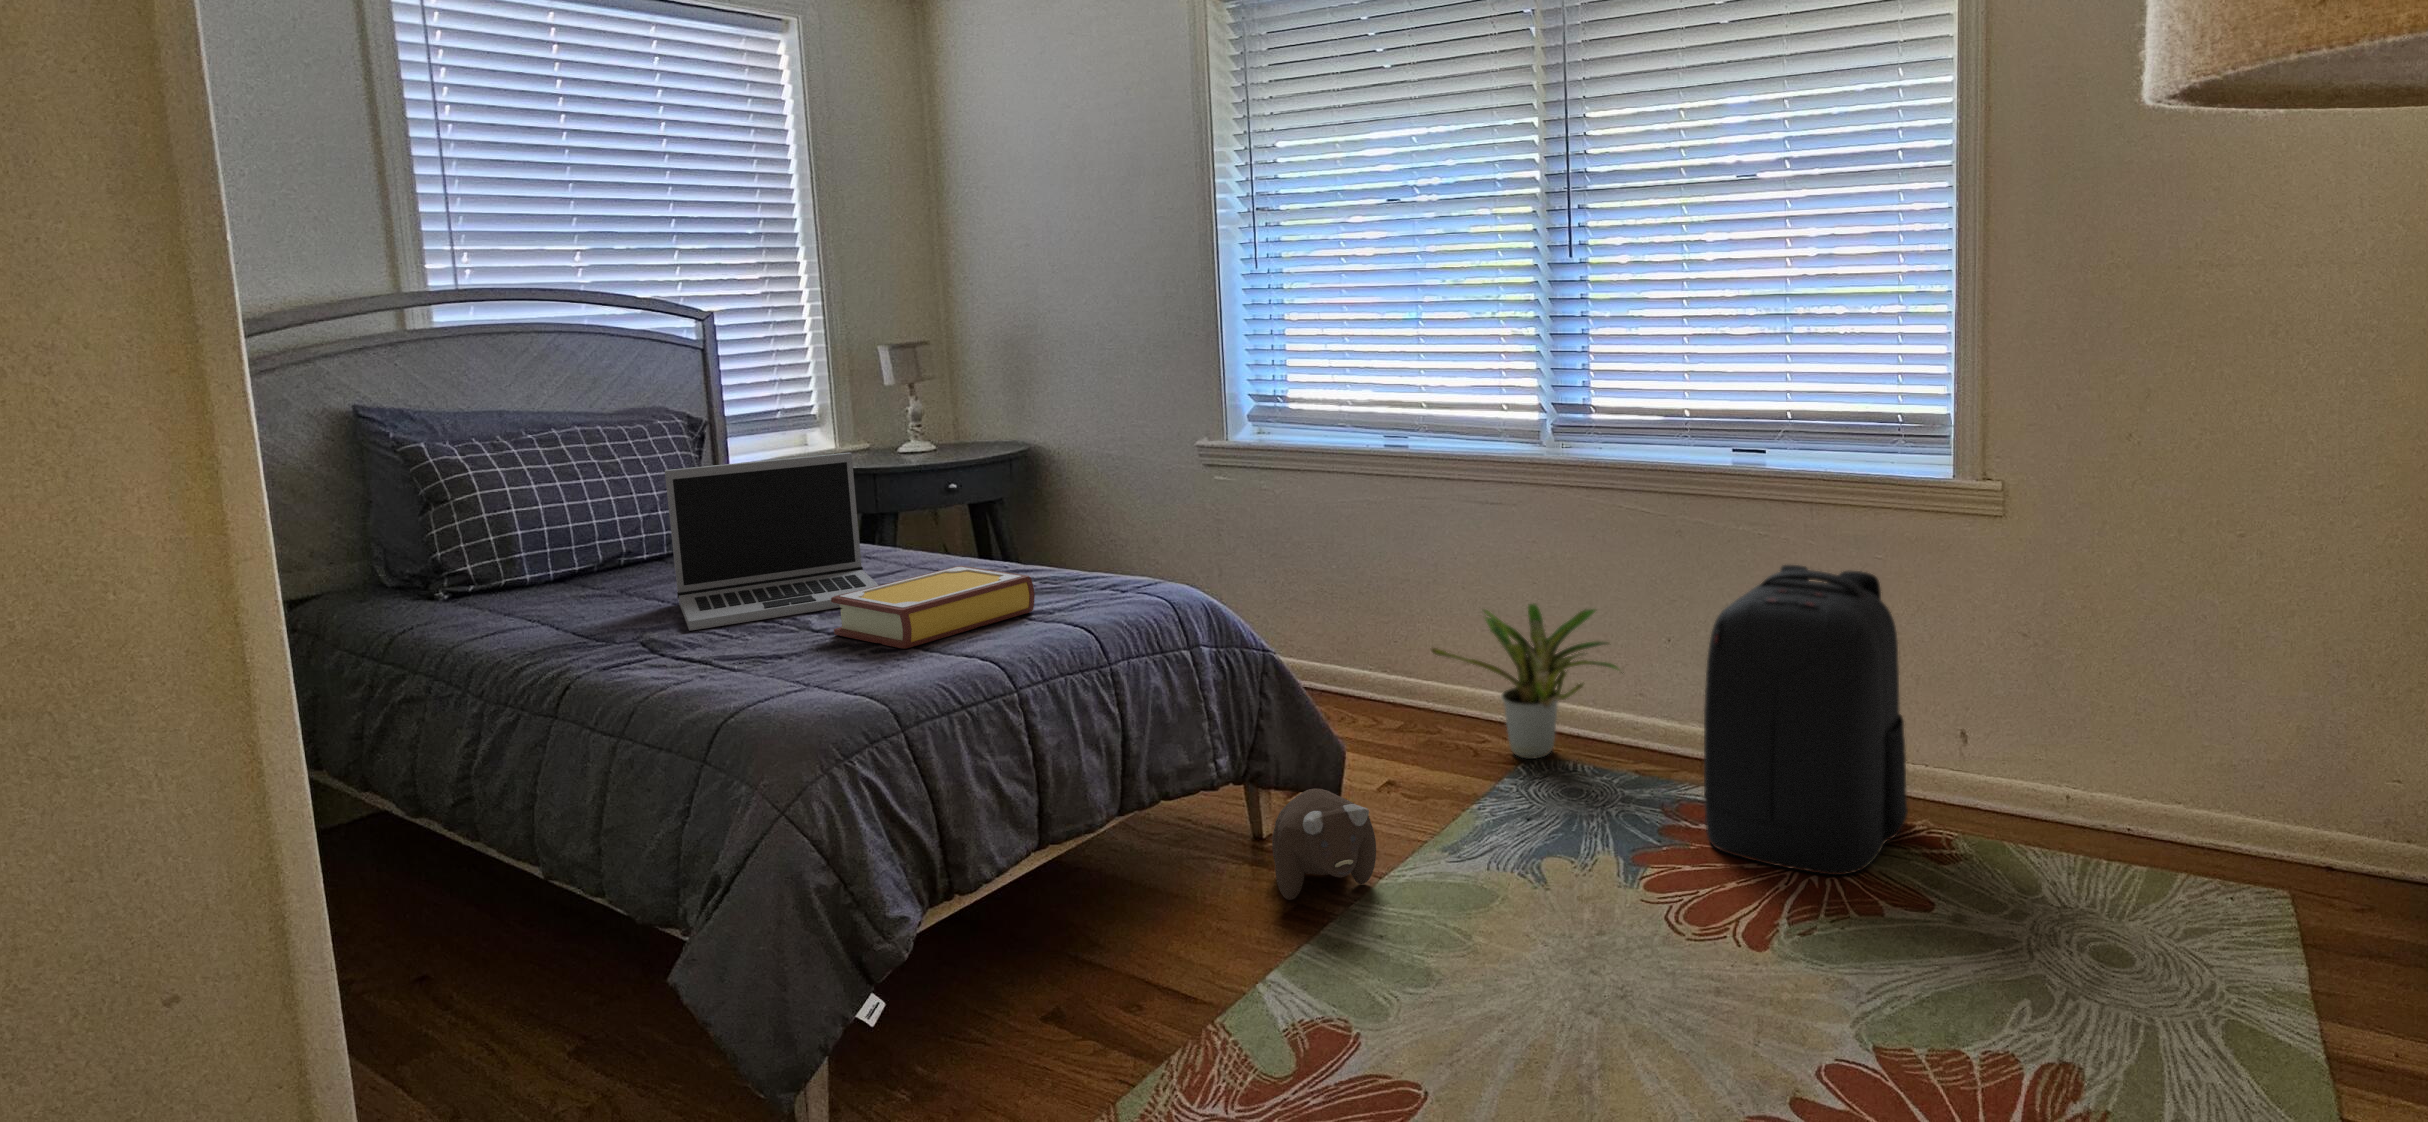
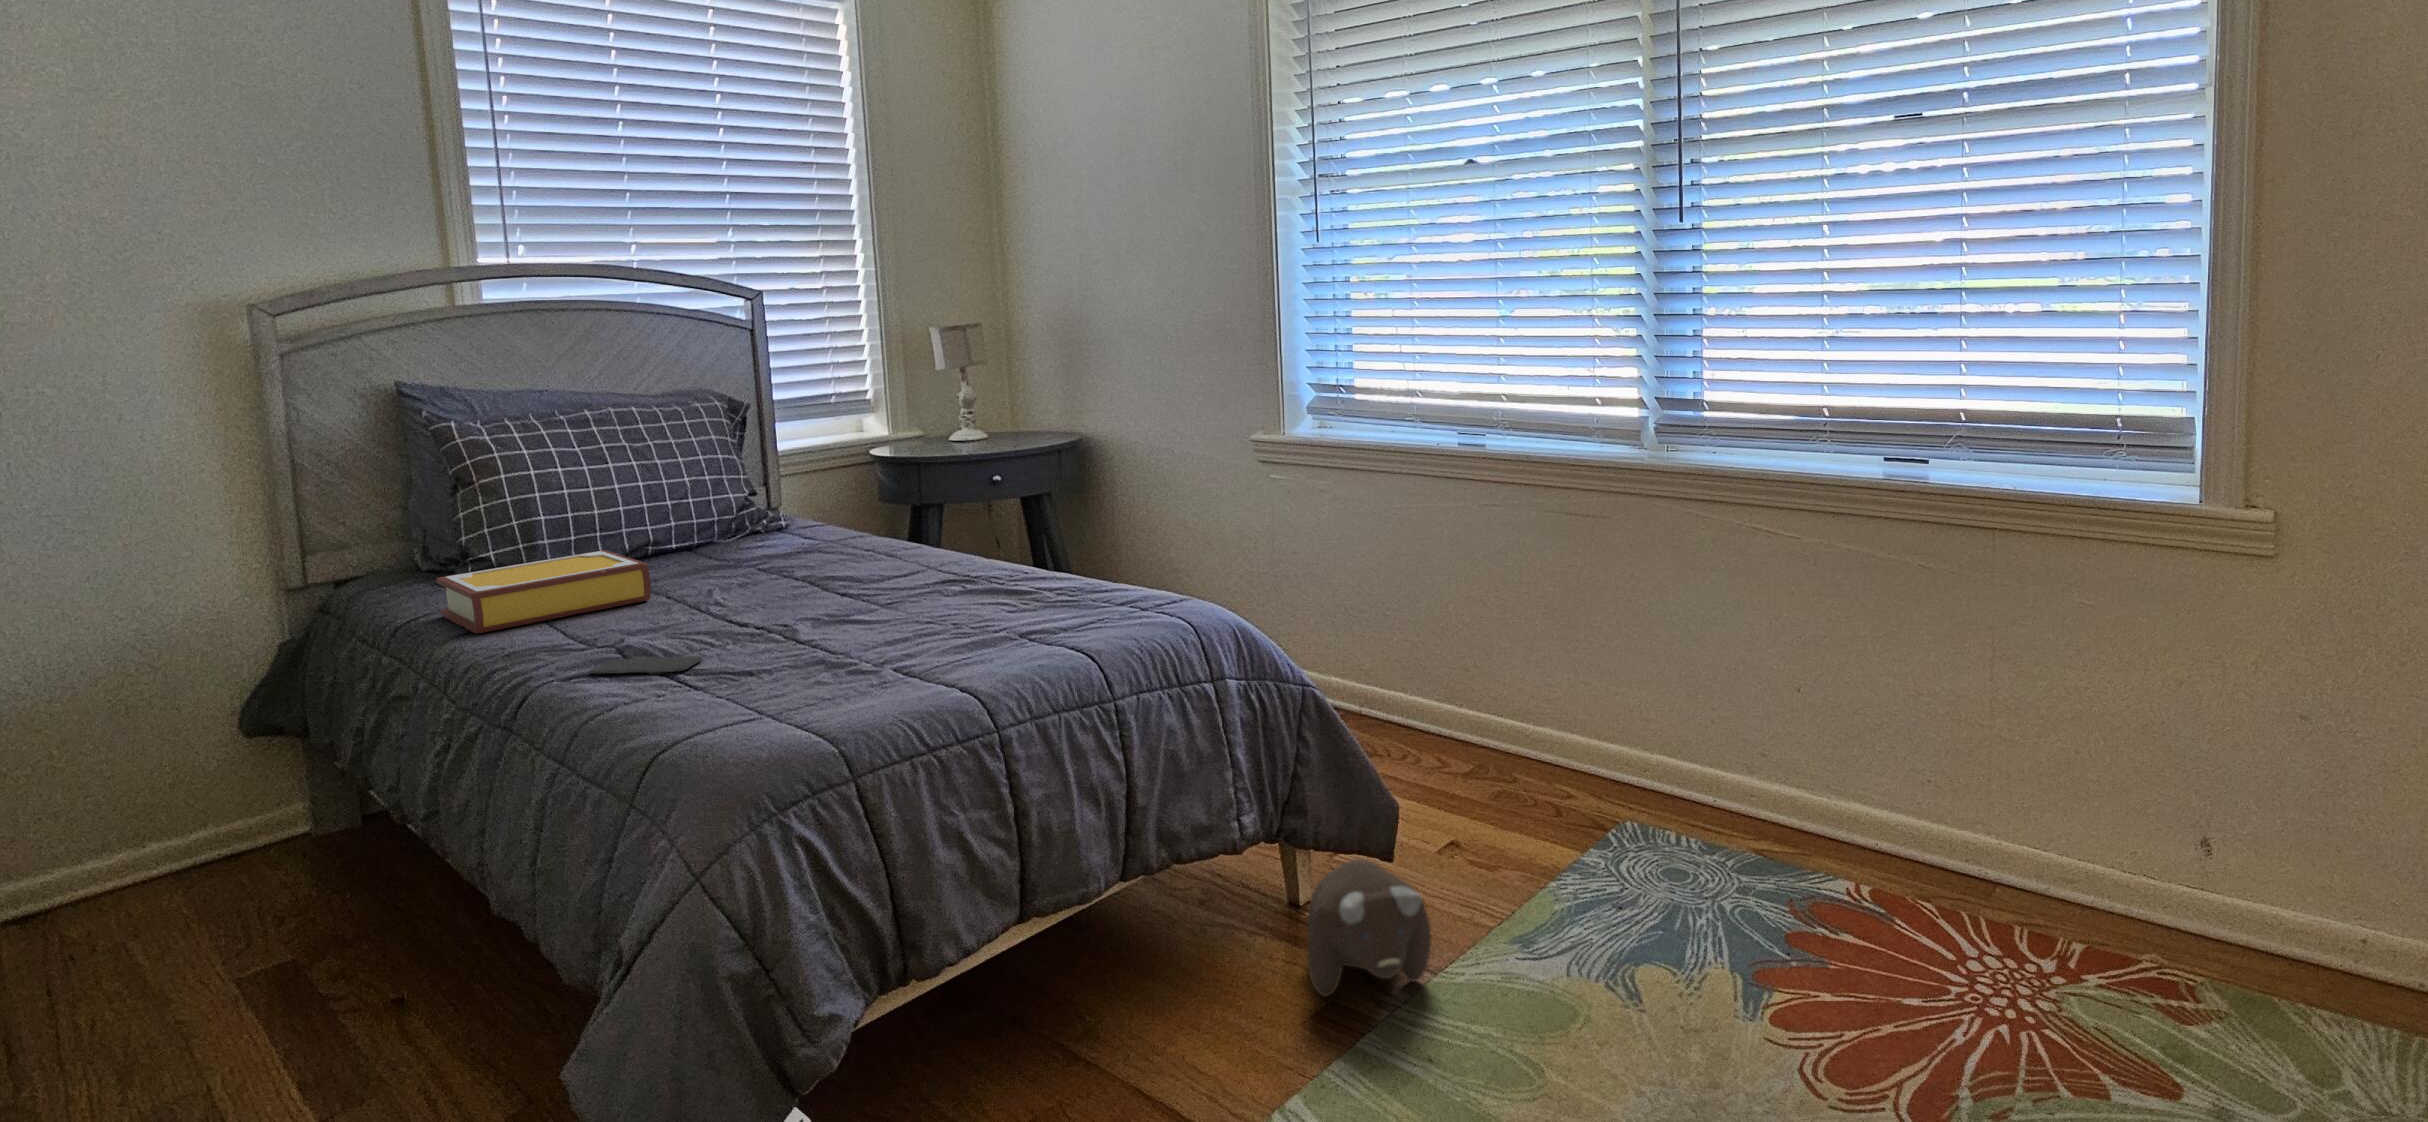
laptop: present [665,453,878,631] -> none [659,440,884,637]
backpack: present [1704,565,1908,875] -> none [1851,607,2128,1024]
book: present [831,566,1035,649] -> present [437,550,651,633]
potted plant: present [1431,603,1624,759] -> none [1506,637,1744,823]
smartphone: none [636,643,738,662] -> present [590,656,703,674]

